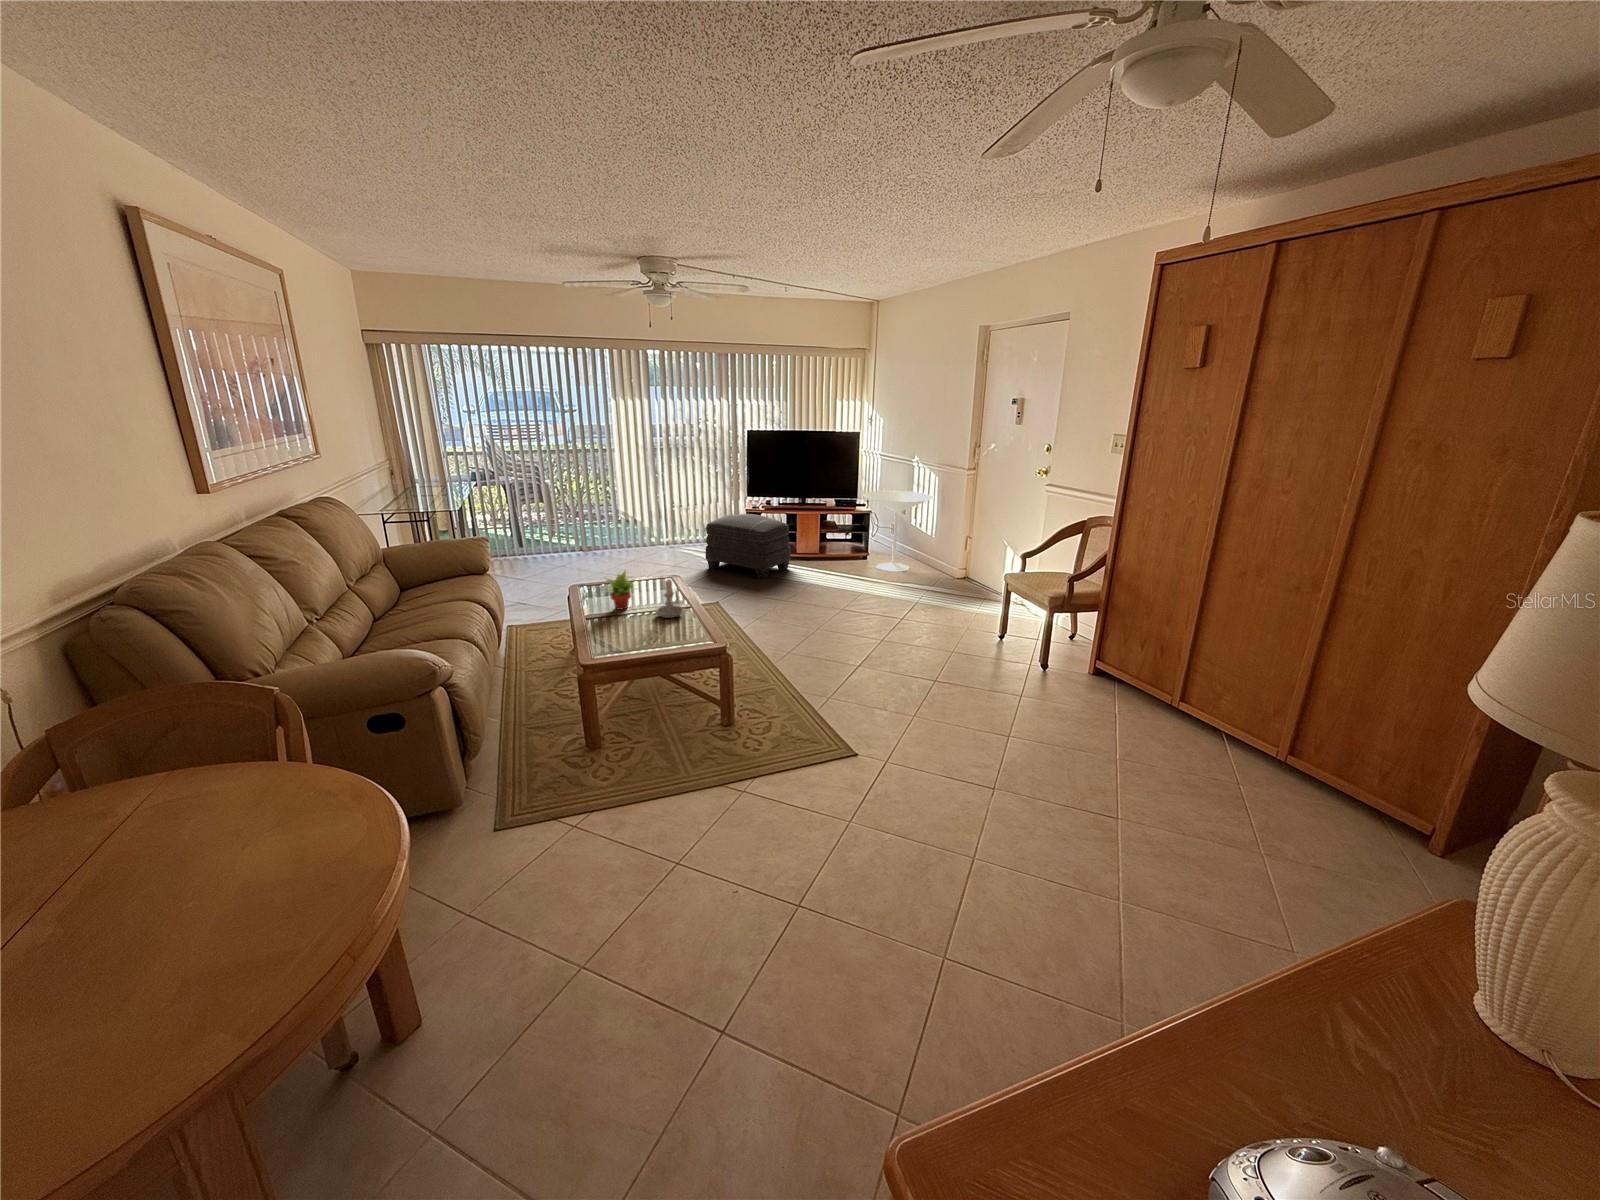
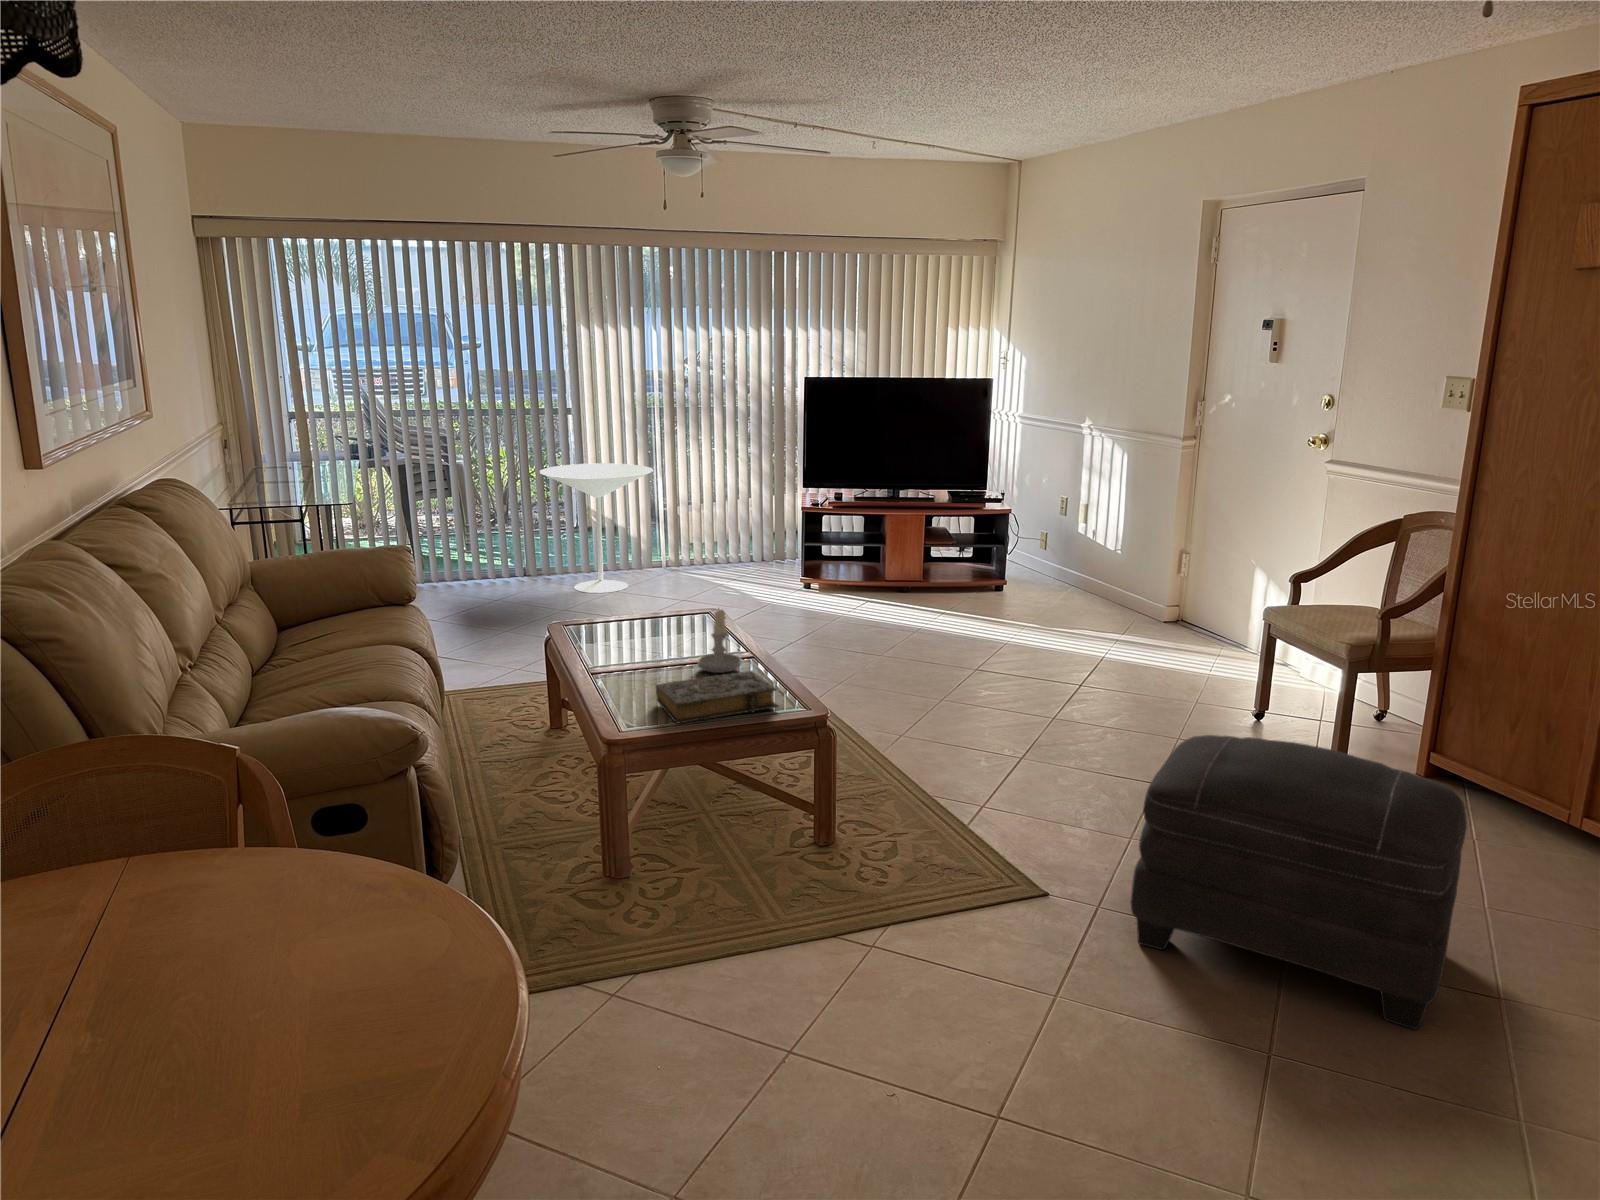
side table: present [863,491,933,572] -> present [540,463,654,593]
ottoman: present [706,514,791,579] -> present [1130,735,1467,1030]
succulent plant: present [604,571,634,610] -> none [609,596,668,660]
book: none [622,618,698,653] -> present [656,671,779,723]

